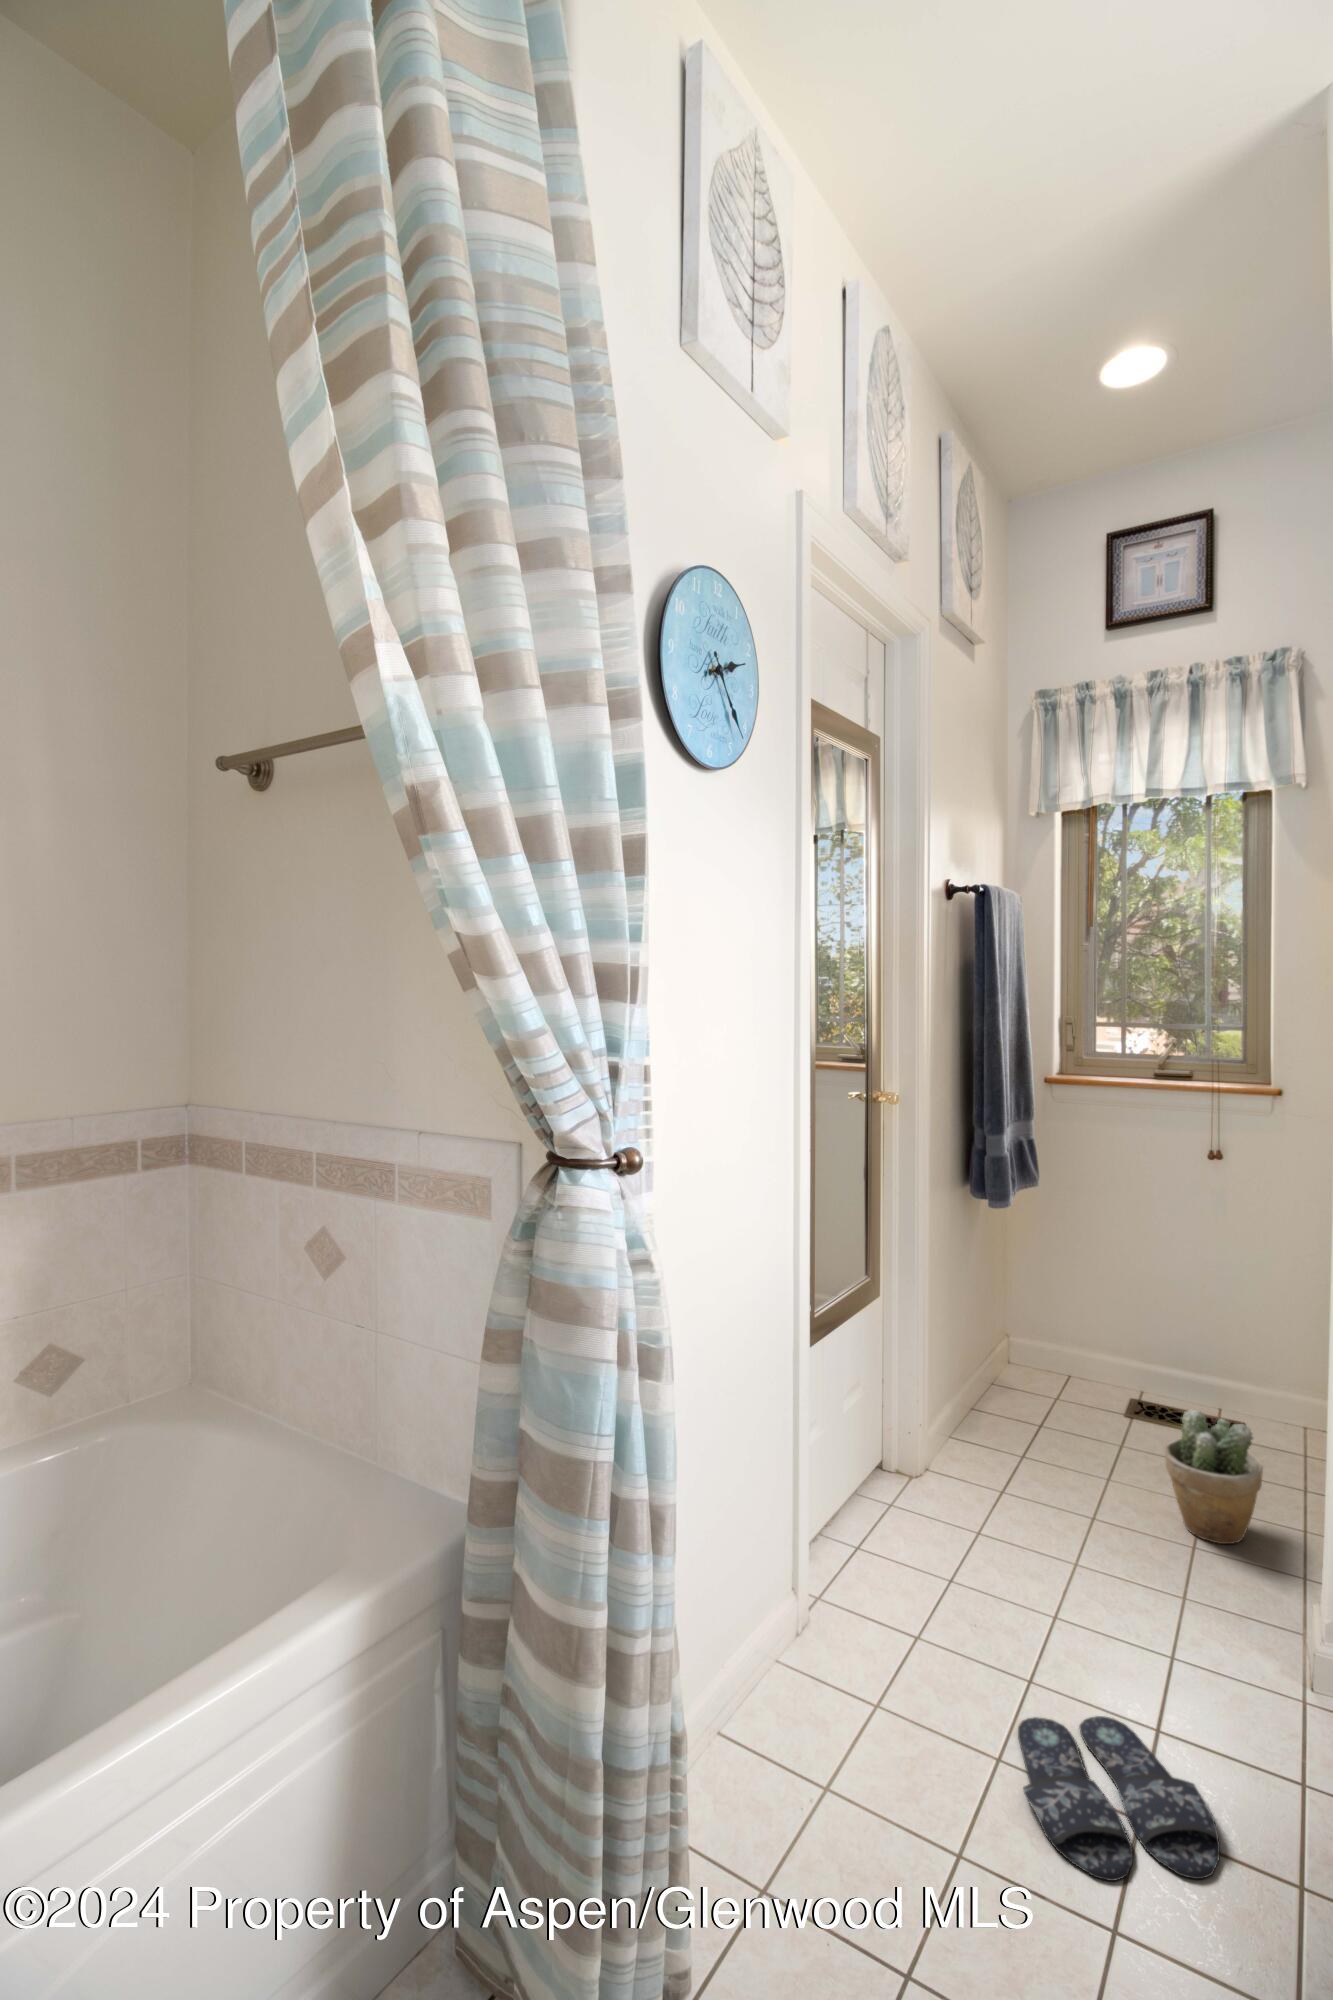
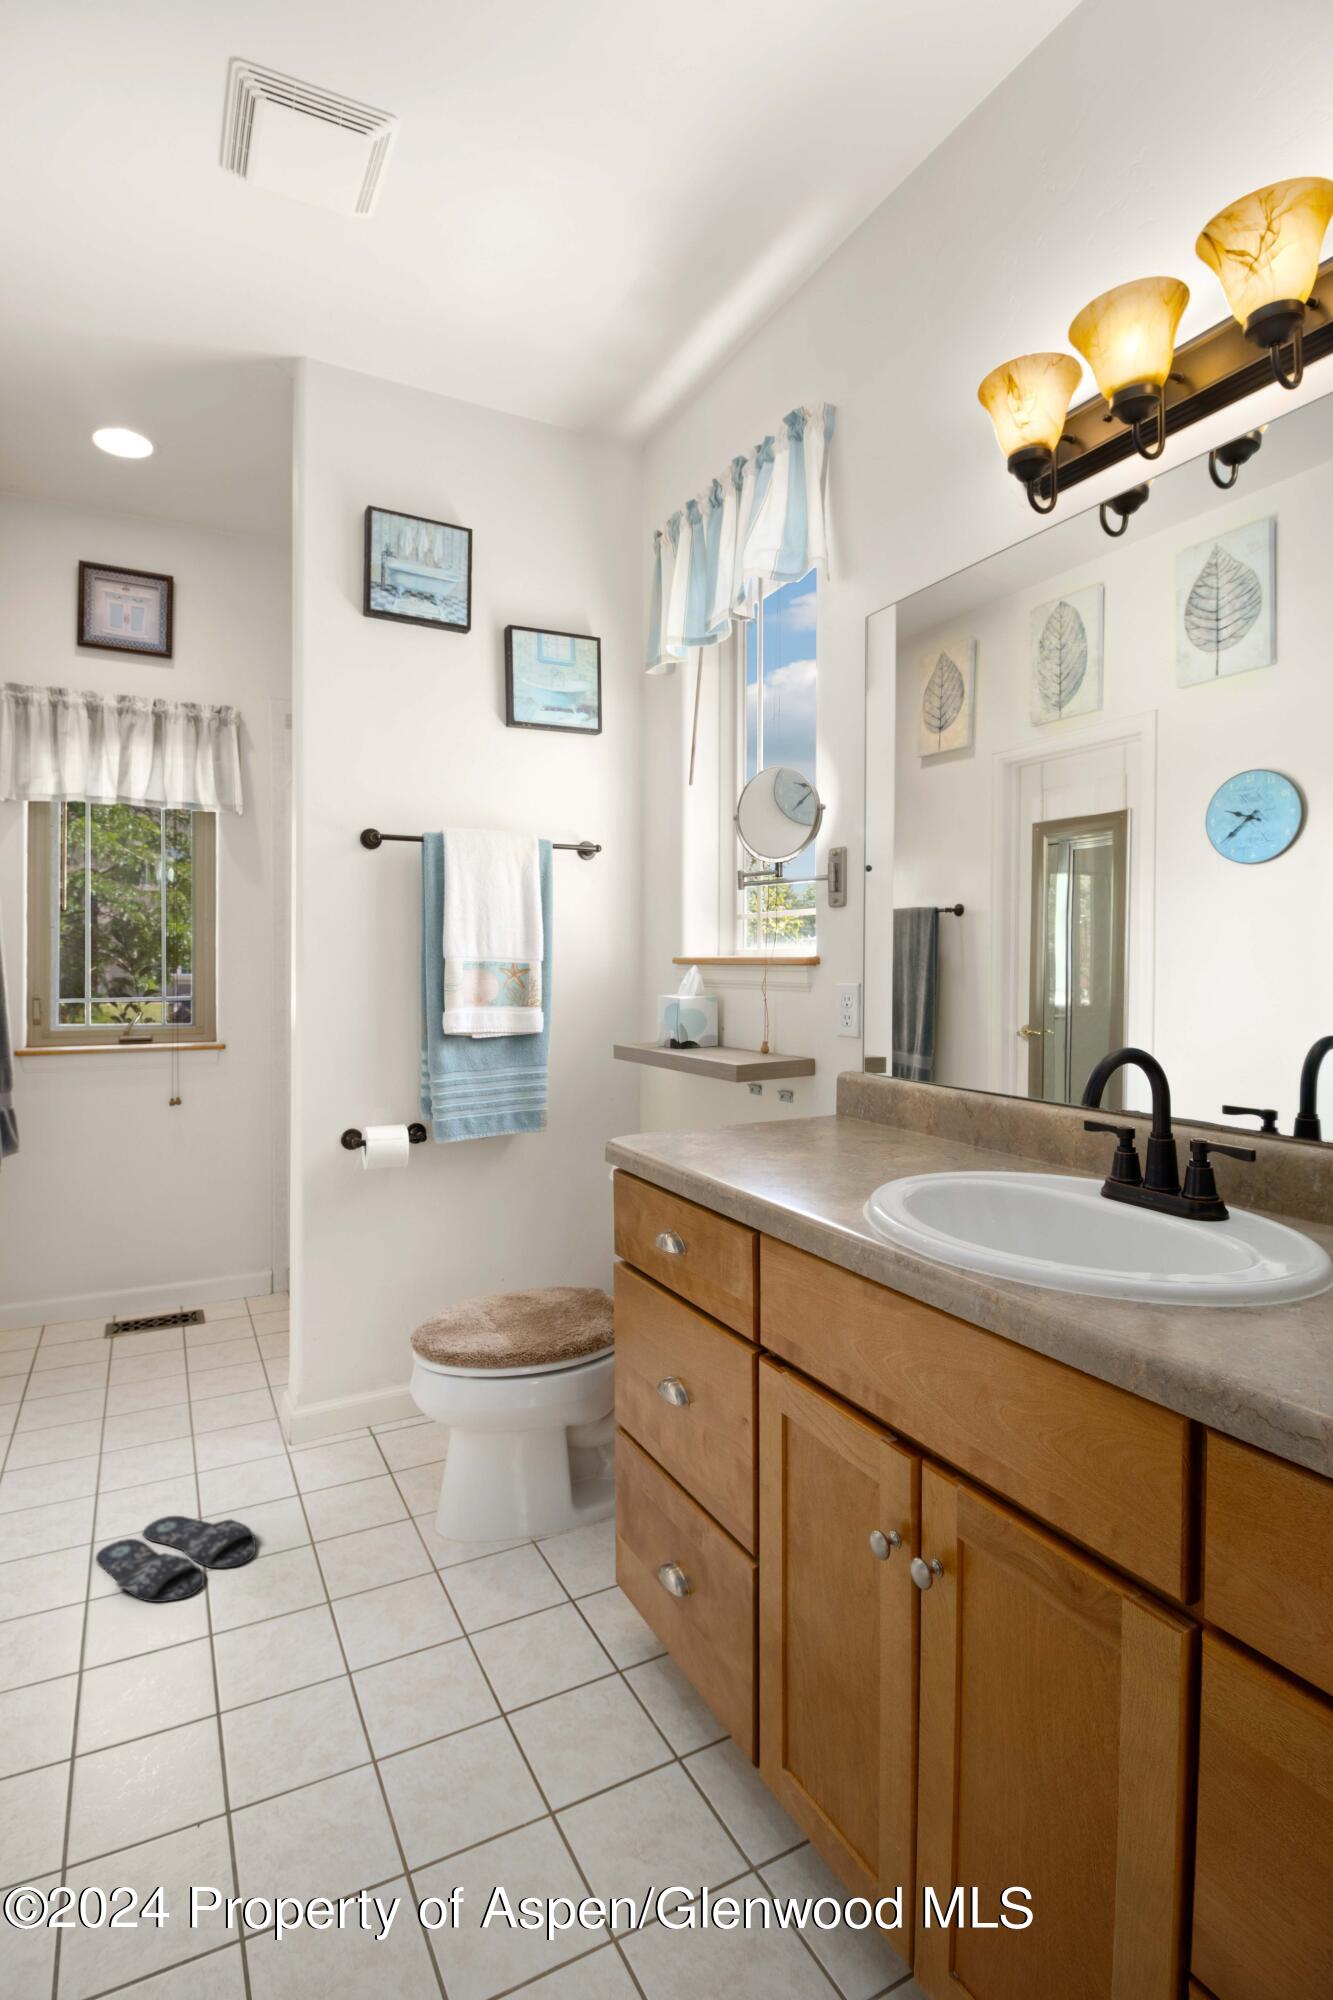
potted plant: present [1164,1410,1263,1544] -> none [160,1296,234,1394]

